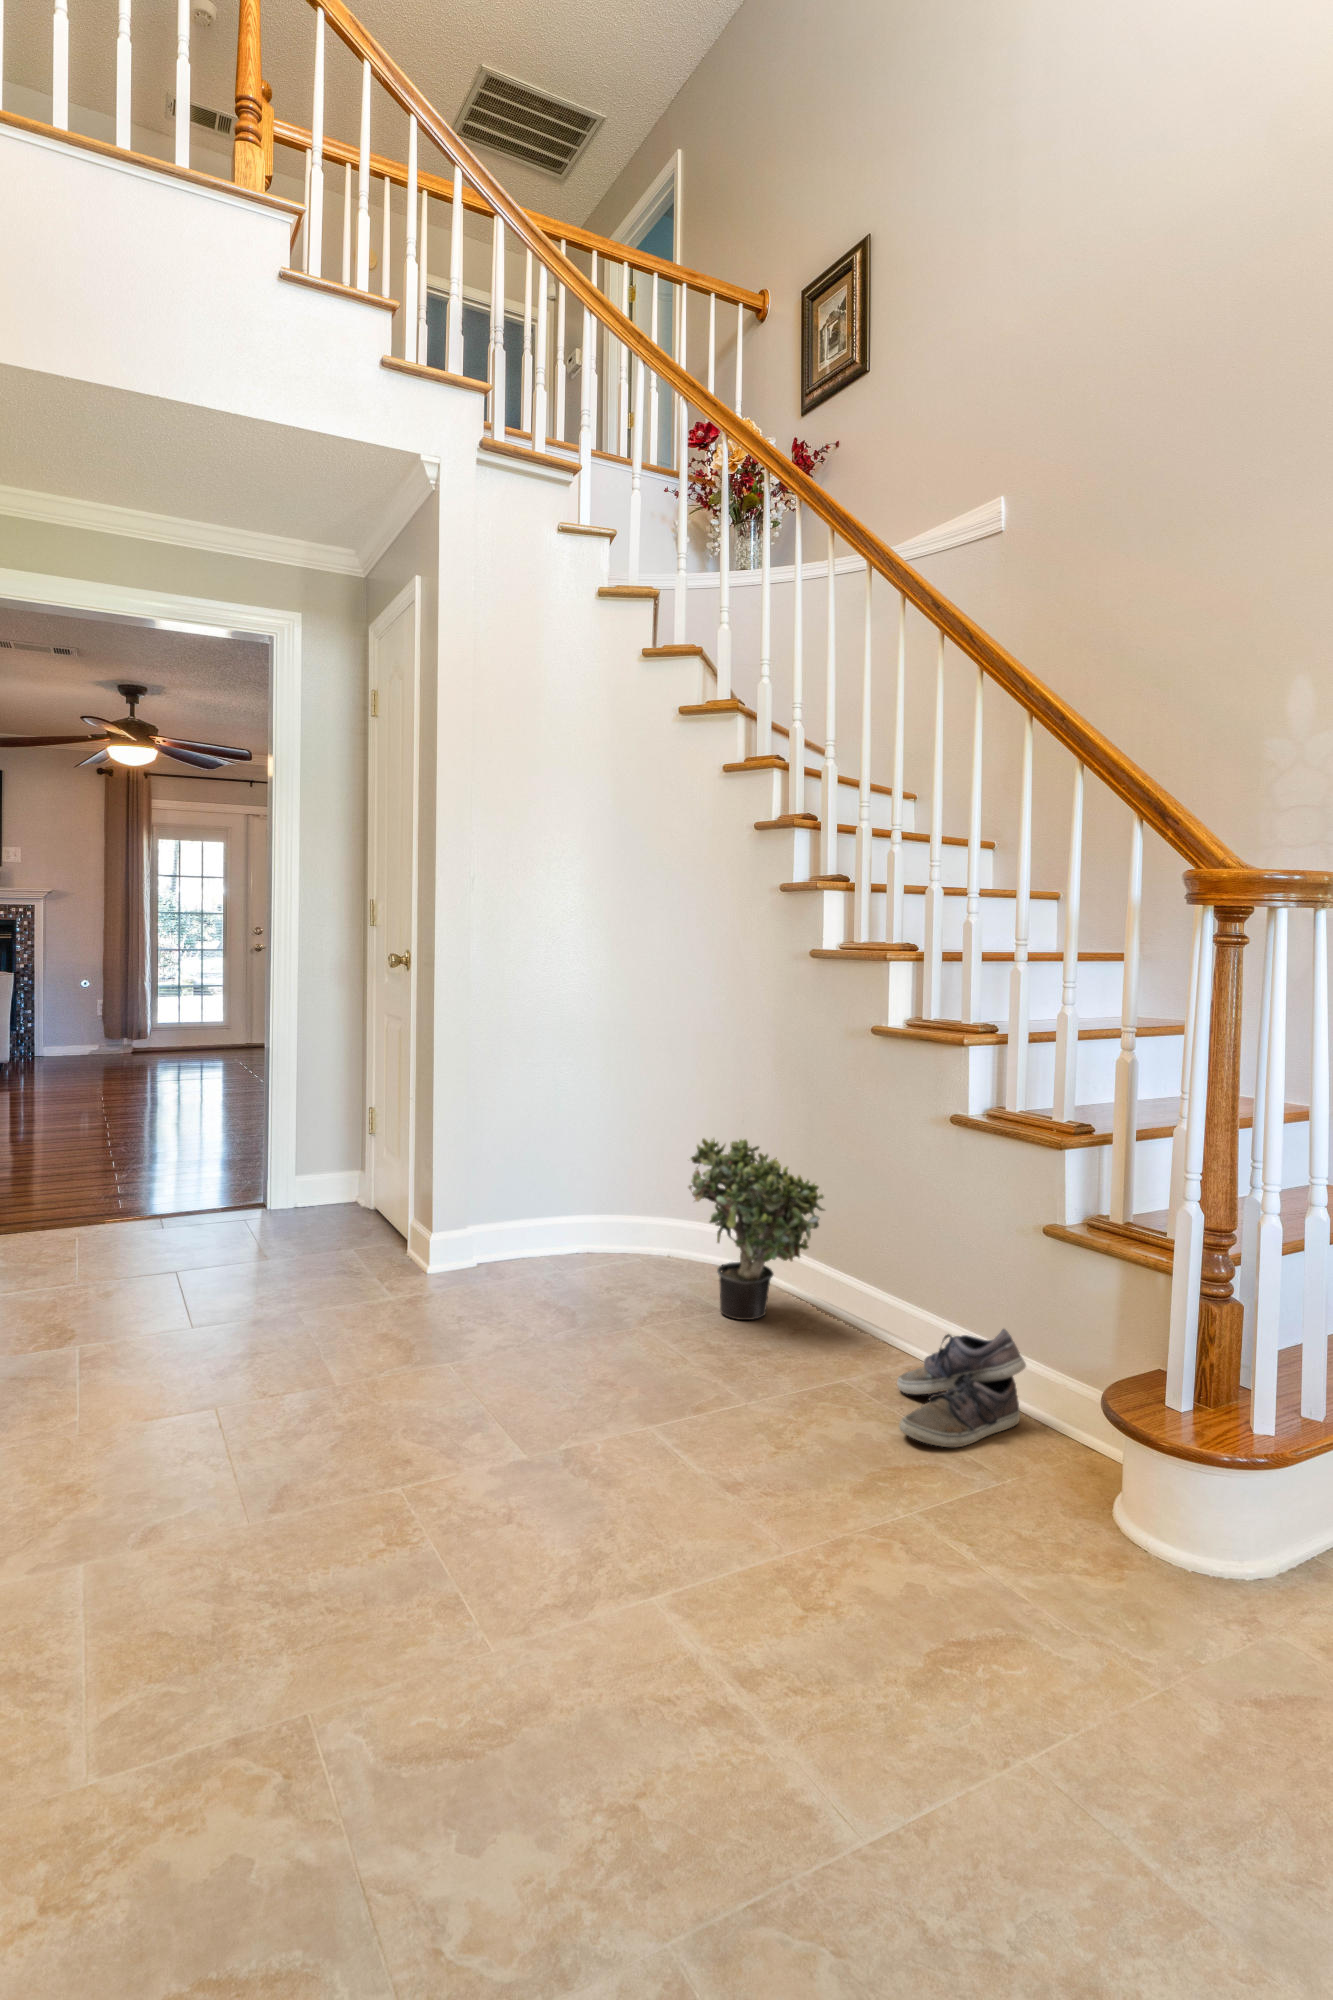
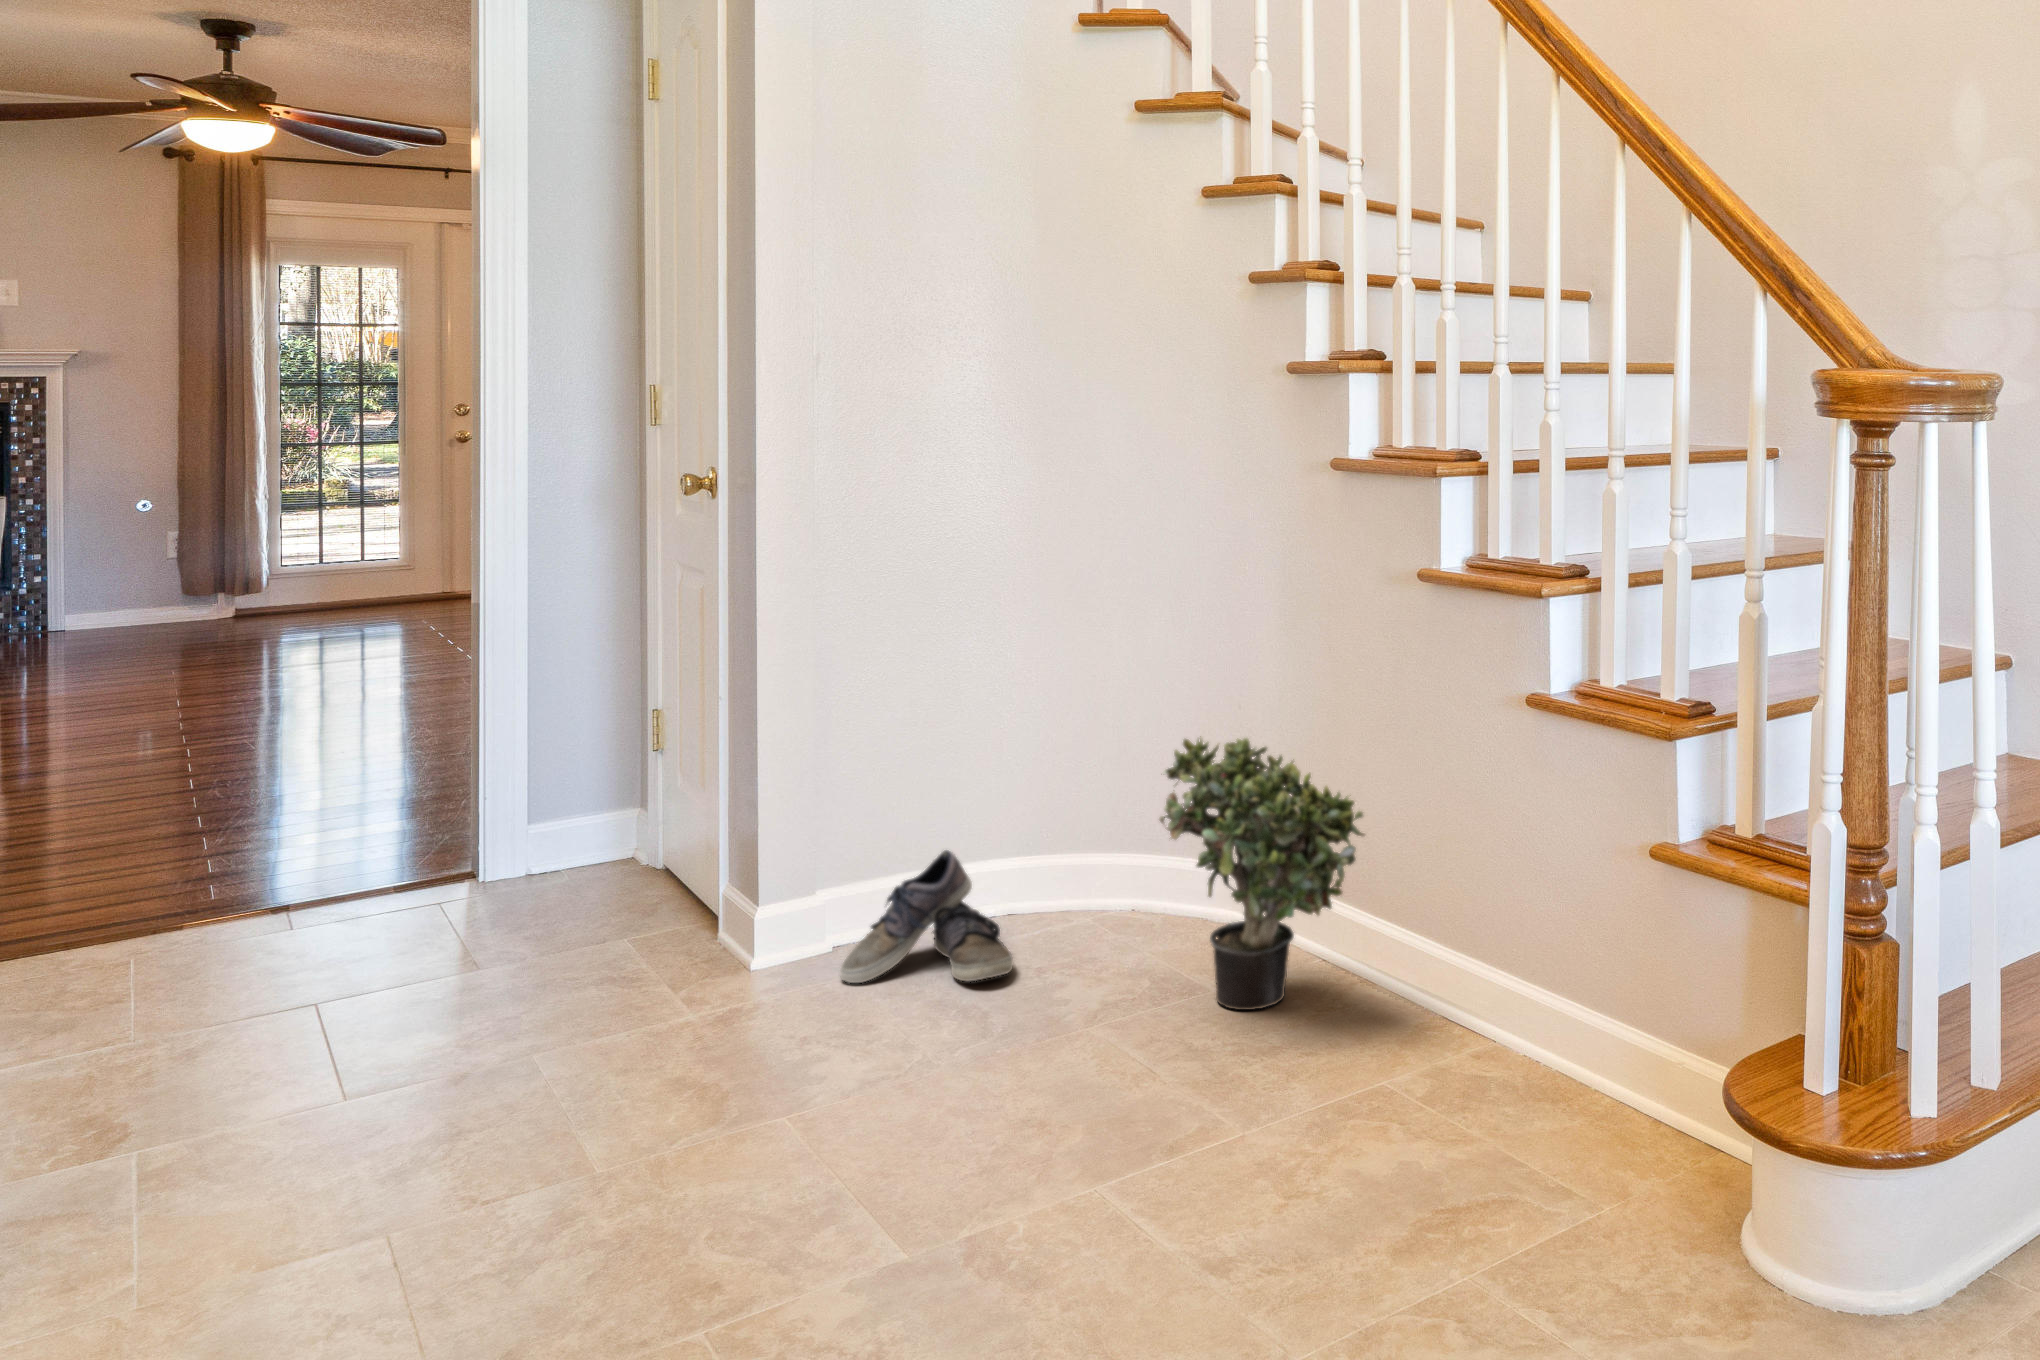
shoe: present [897,1329,1026,1447] -> present [839,850,1013,983]

